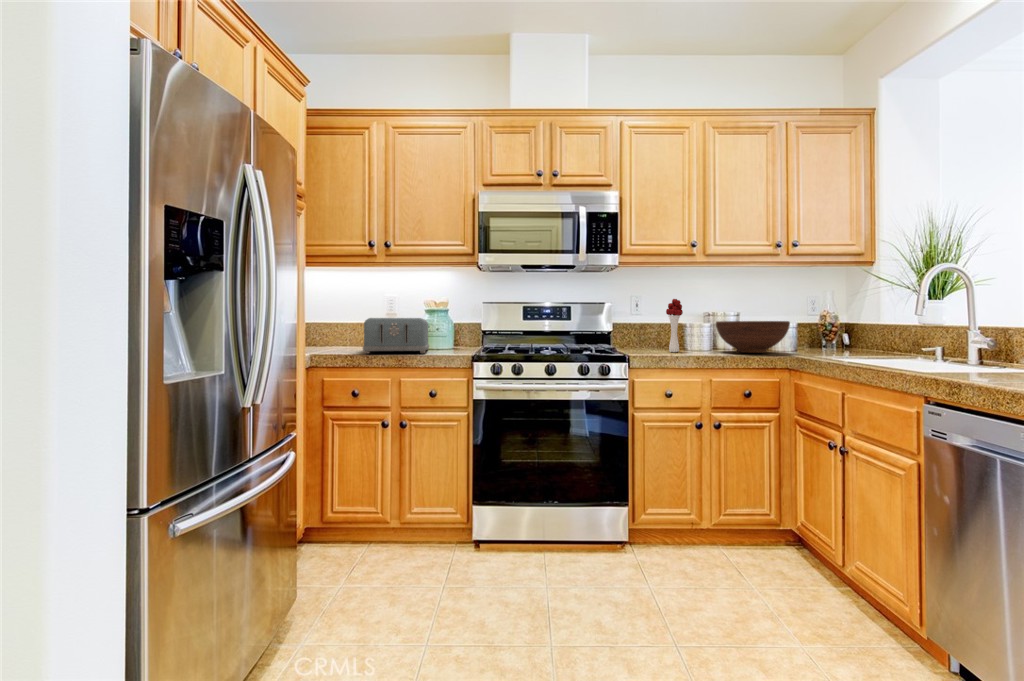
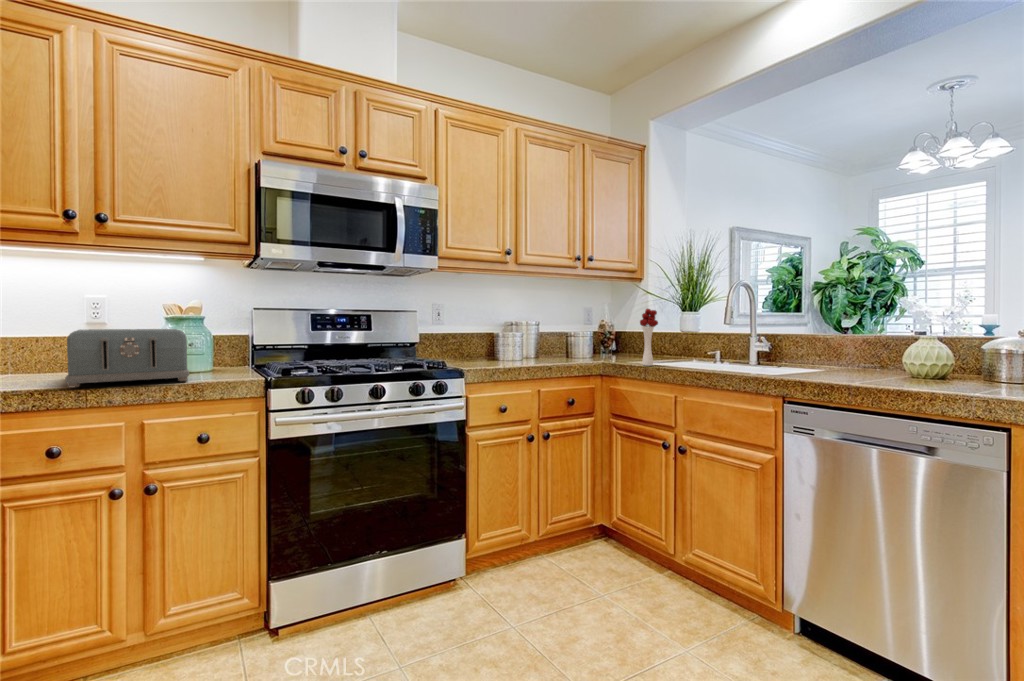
flower bouquet: present [666,299,683,352] -> present [640,309,658,366]
fruit bowl: present [716,321,790,353] -> none [532,329,598,360]

